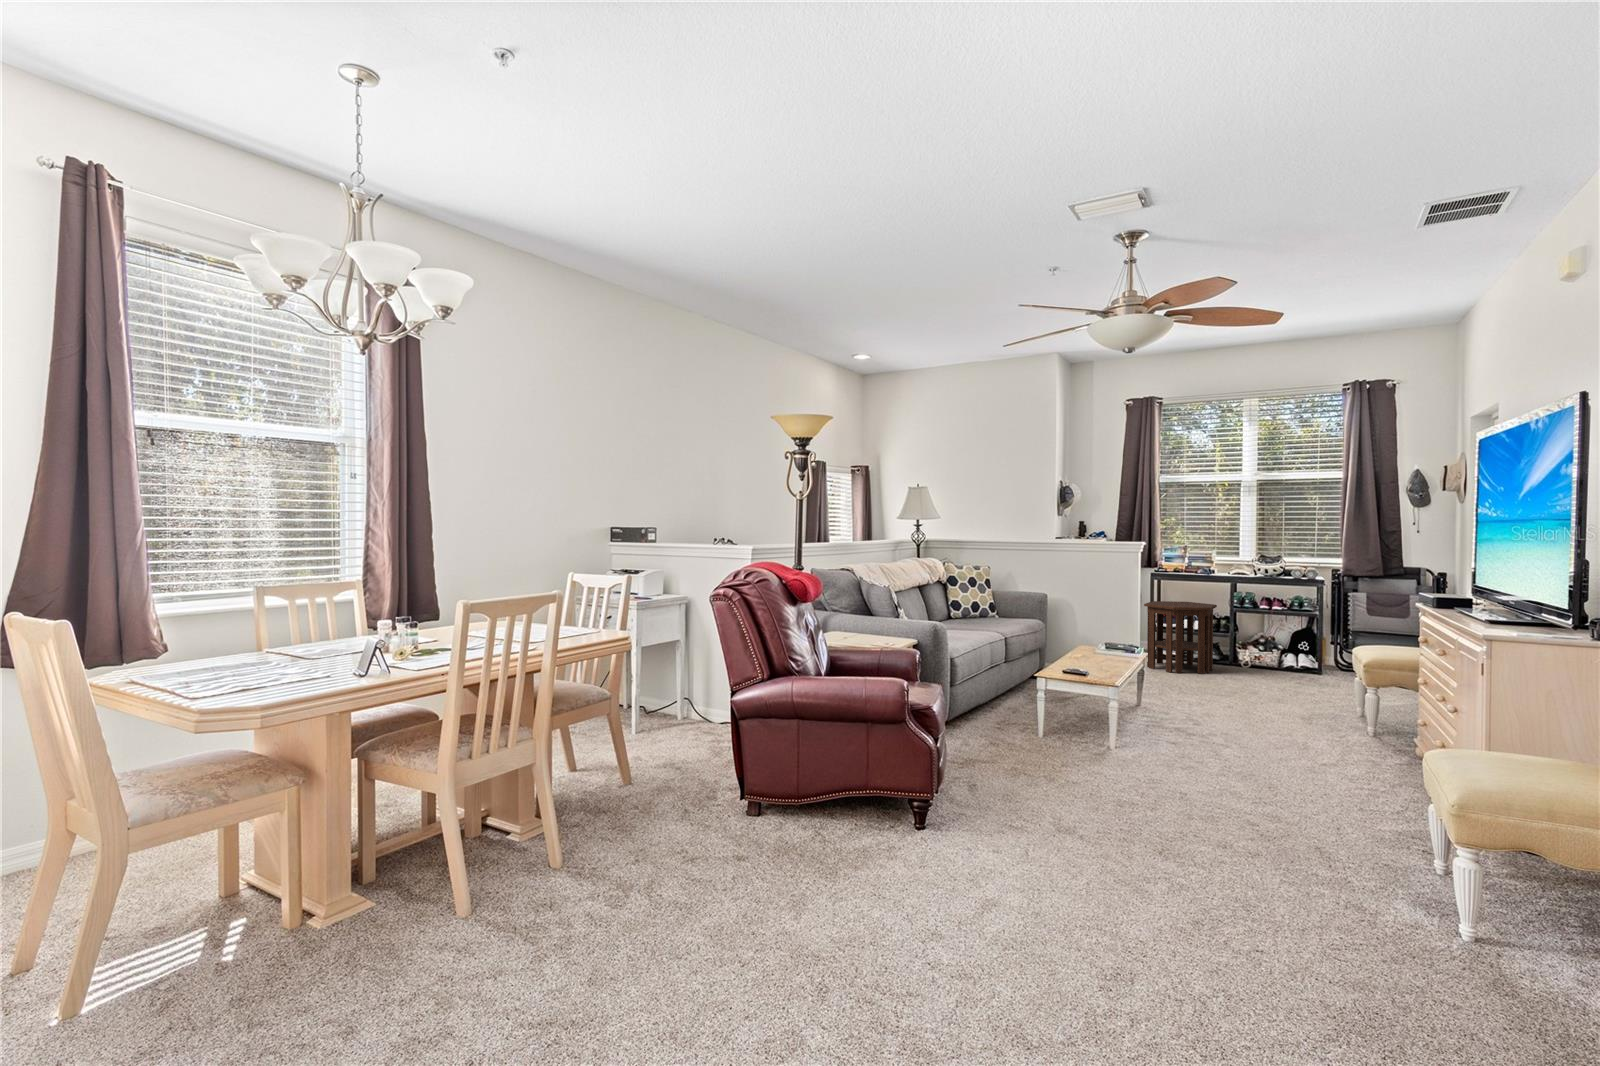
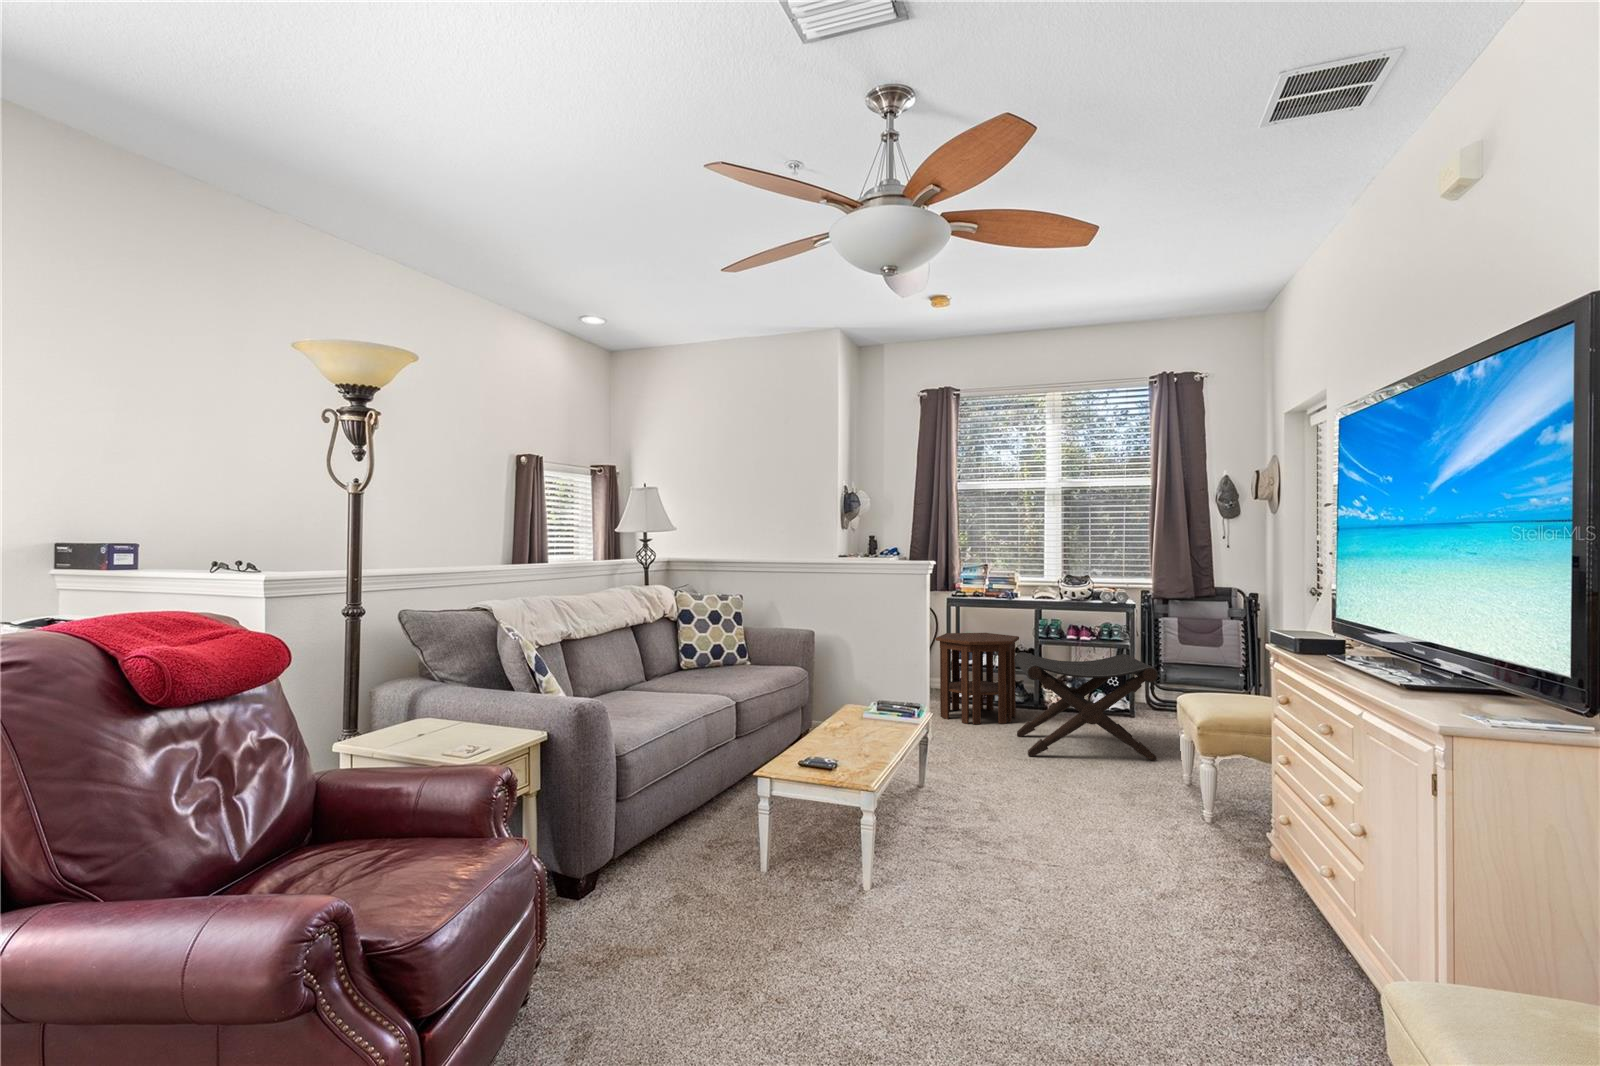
footstool: none [1213,616,1335,700] -> present [1014,652,1158,761]

